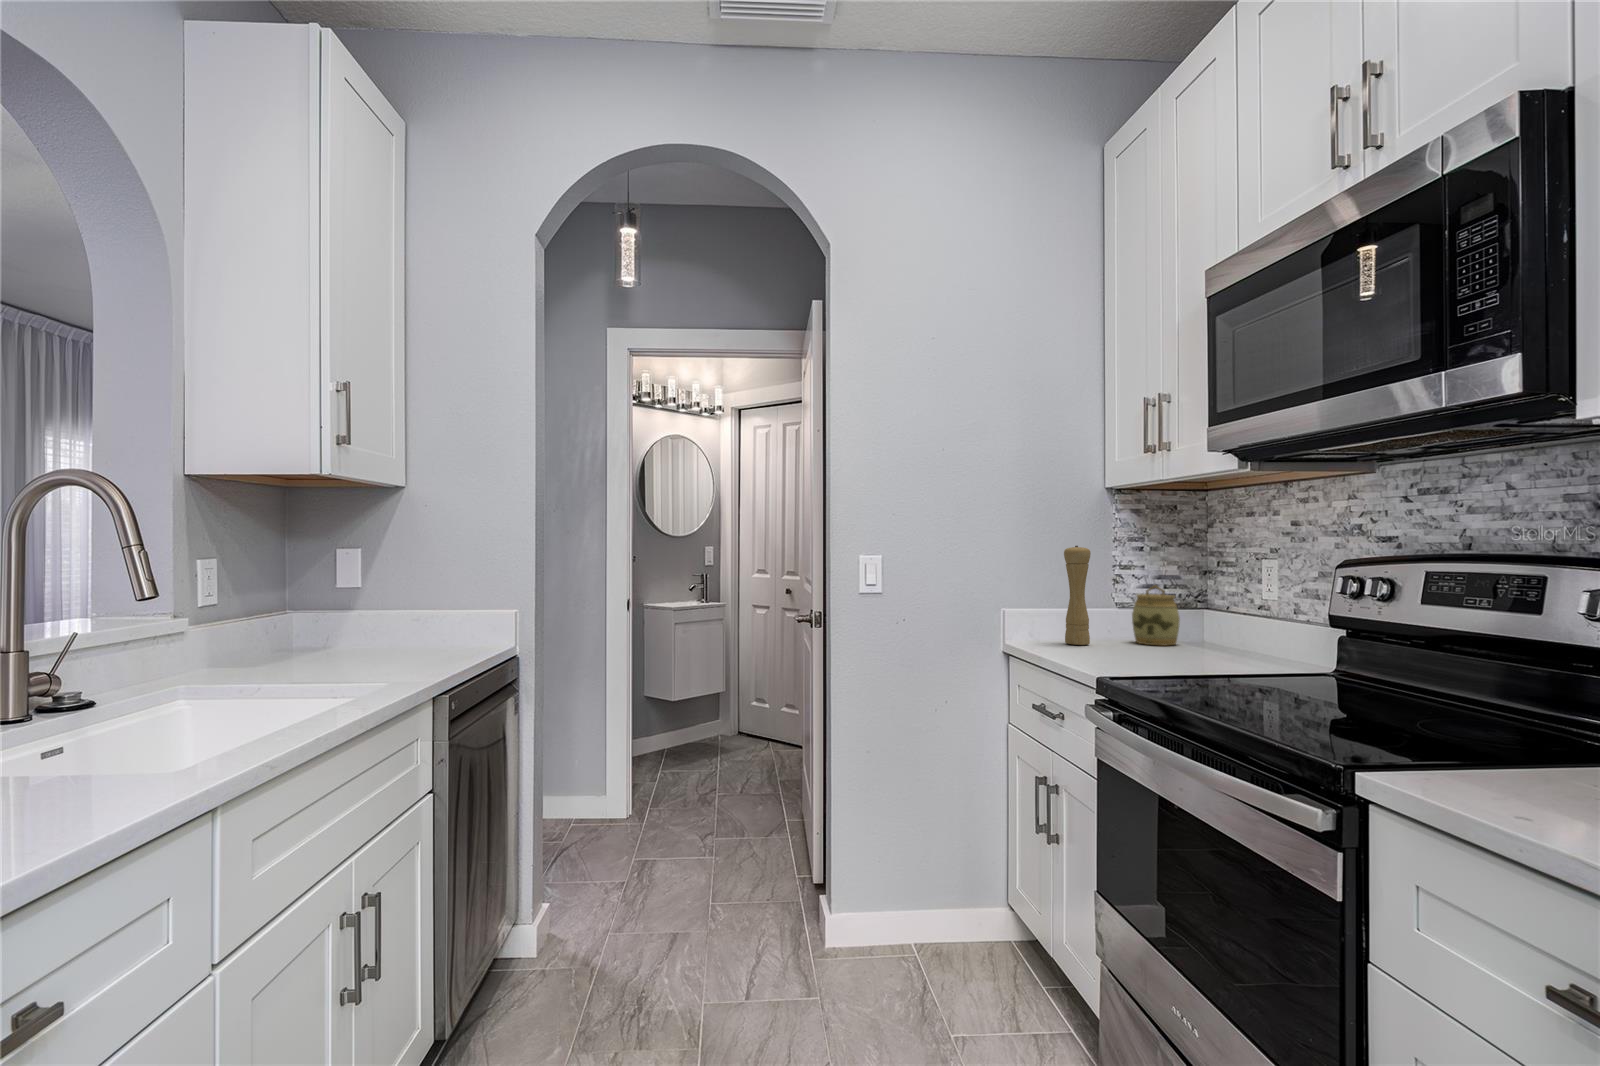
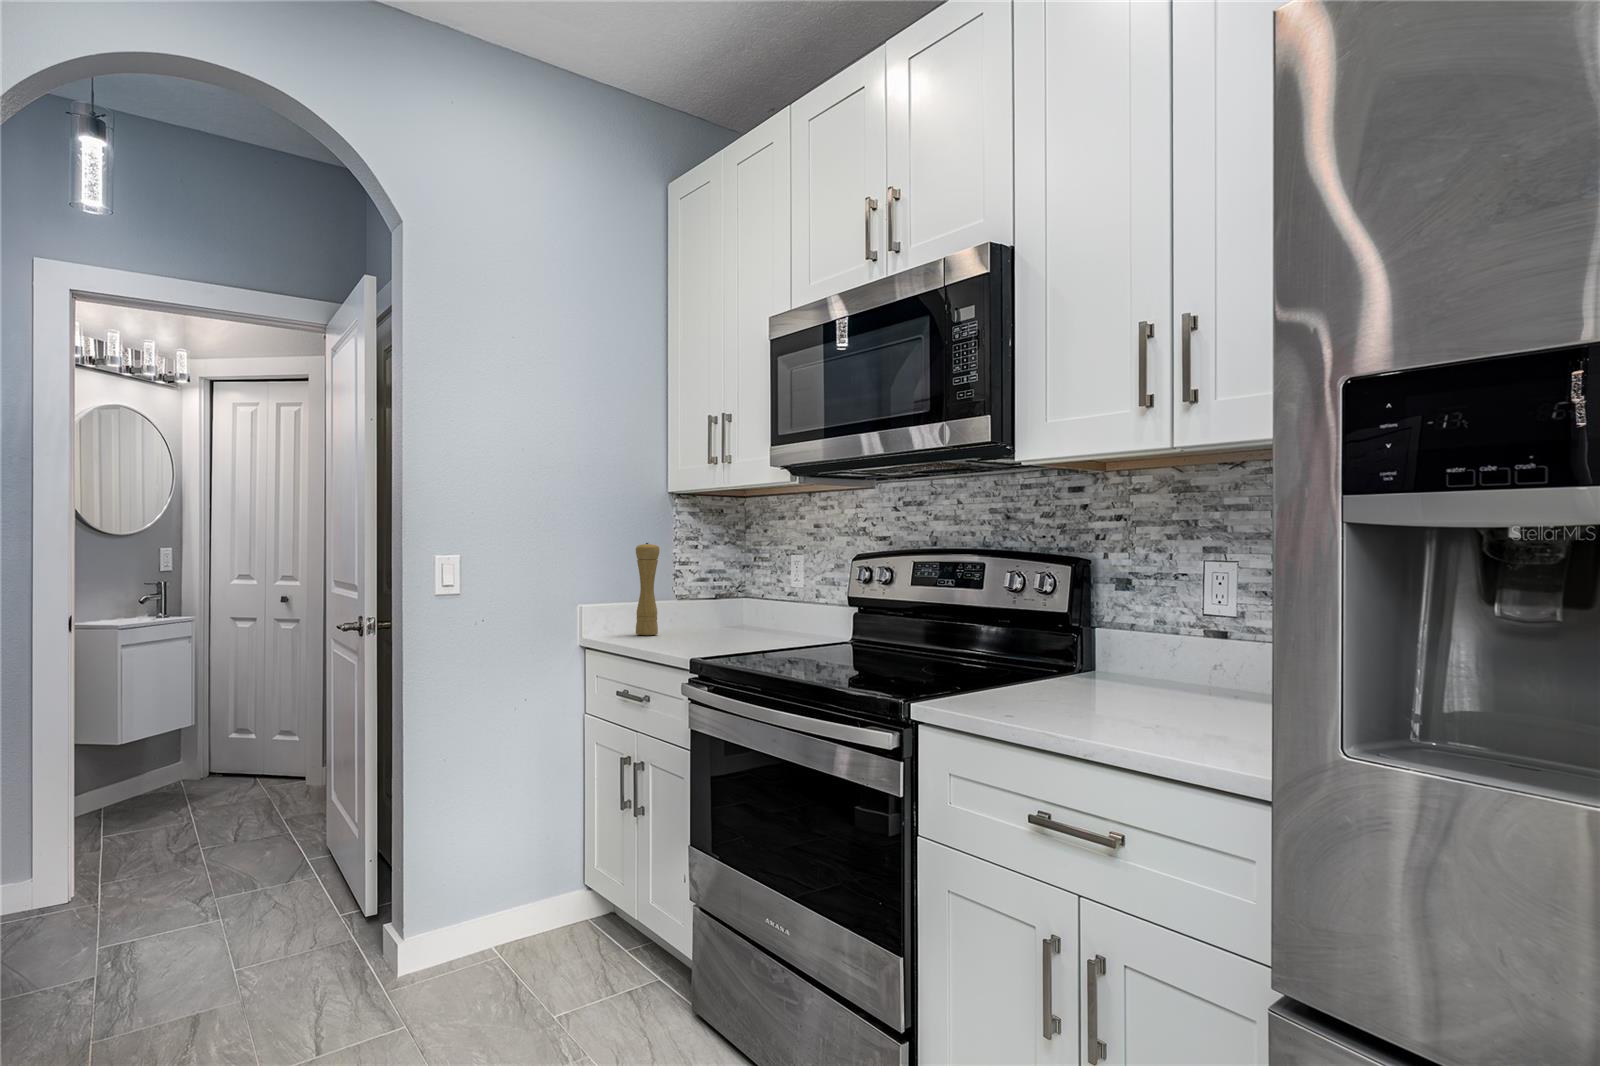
jar: present [1132,585,1180,646] -> none [689,578,729,632]

